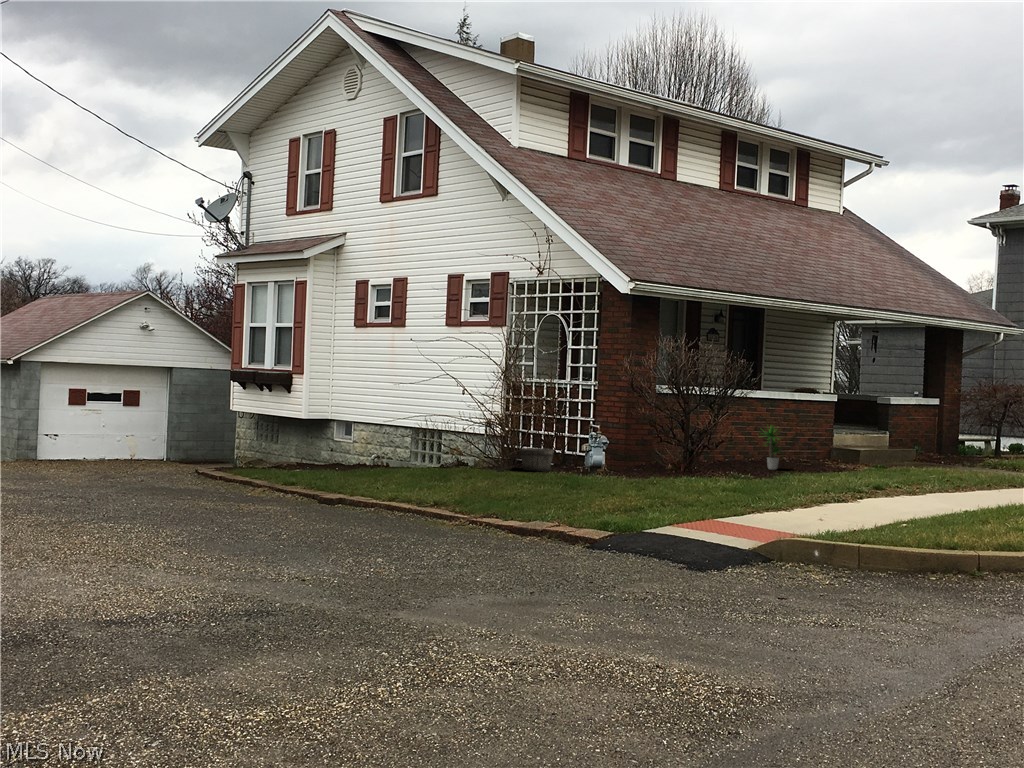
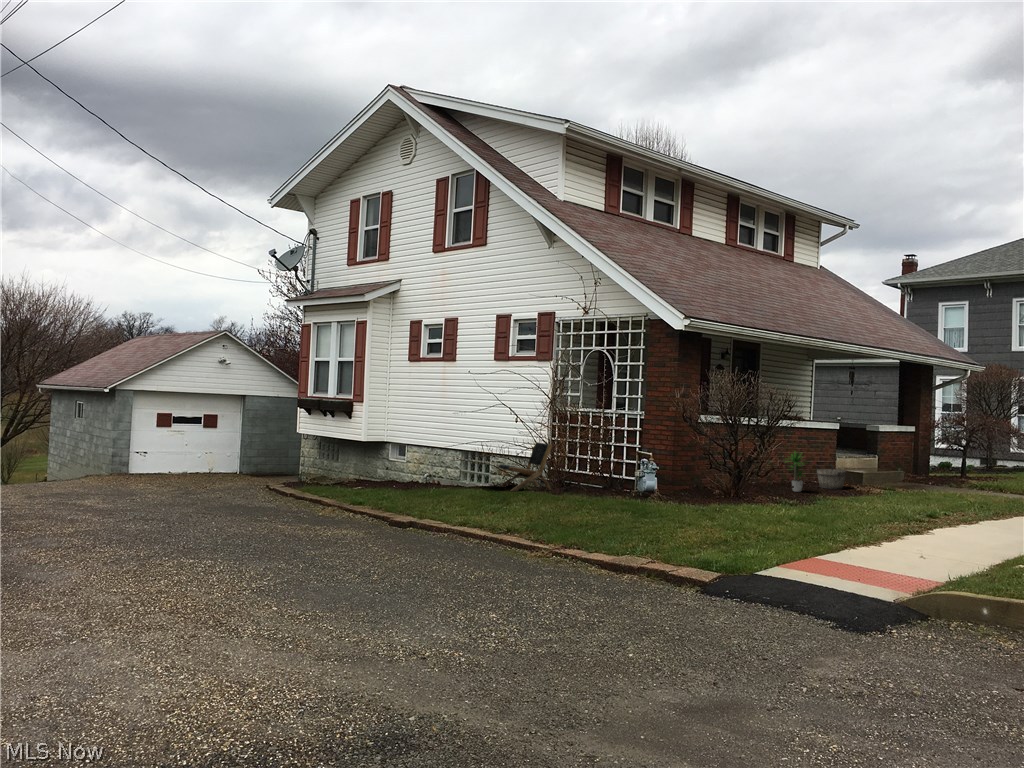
lounge chair: none [443,416,501,468] -> present [498,442,552,491]
wooden bucket: present [520,444,554,471] -> present [817,467,846,489]

